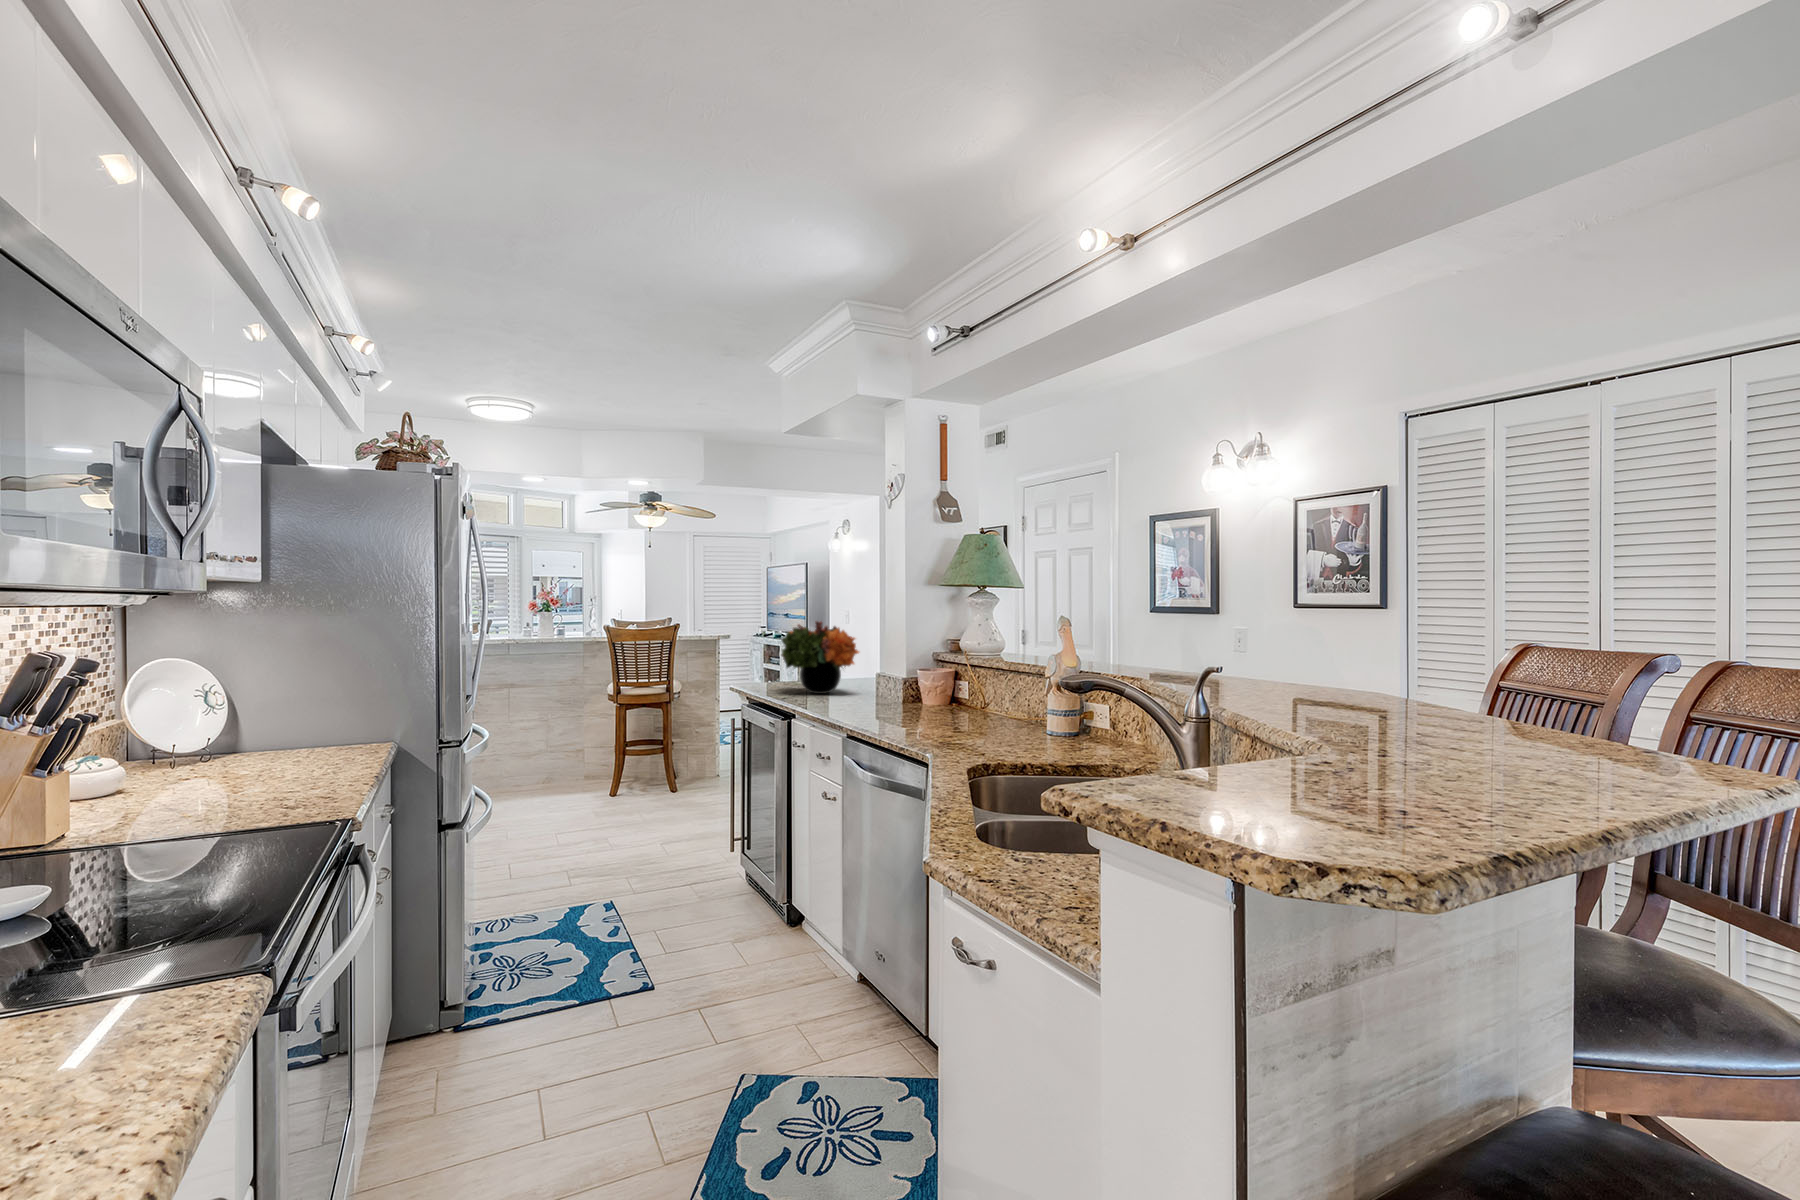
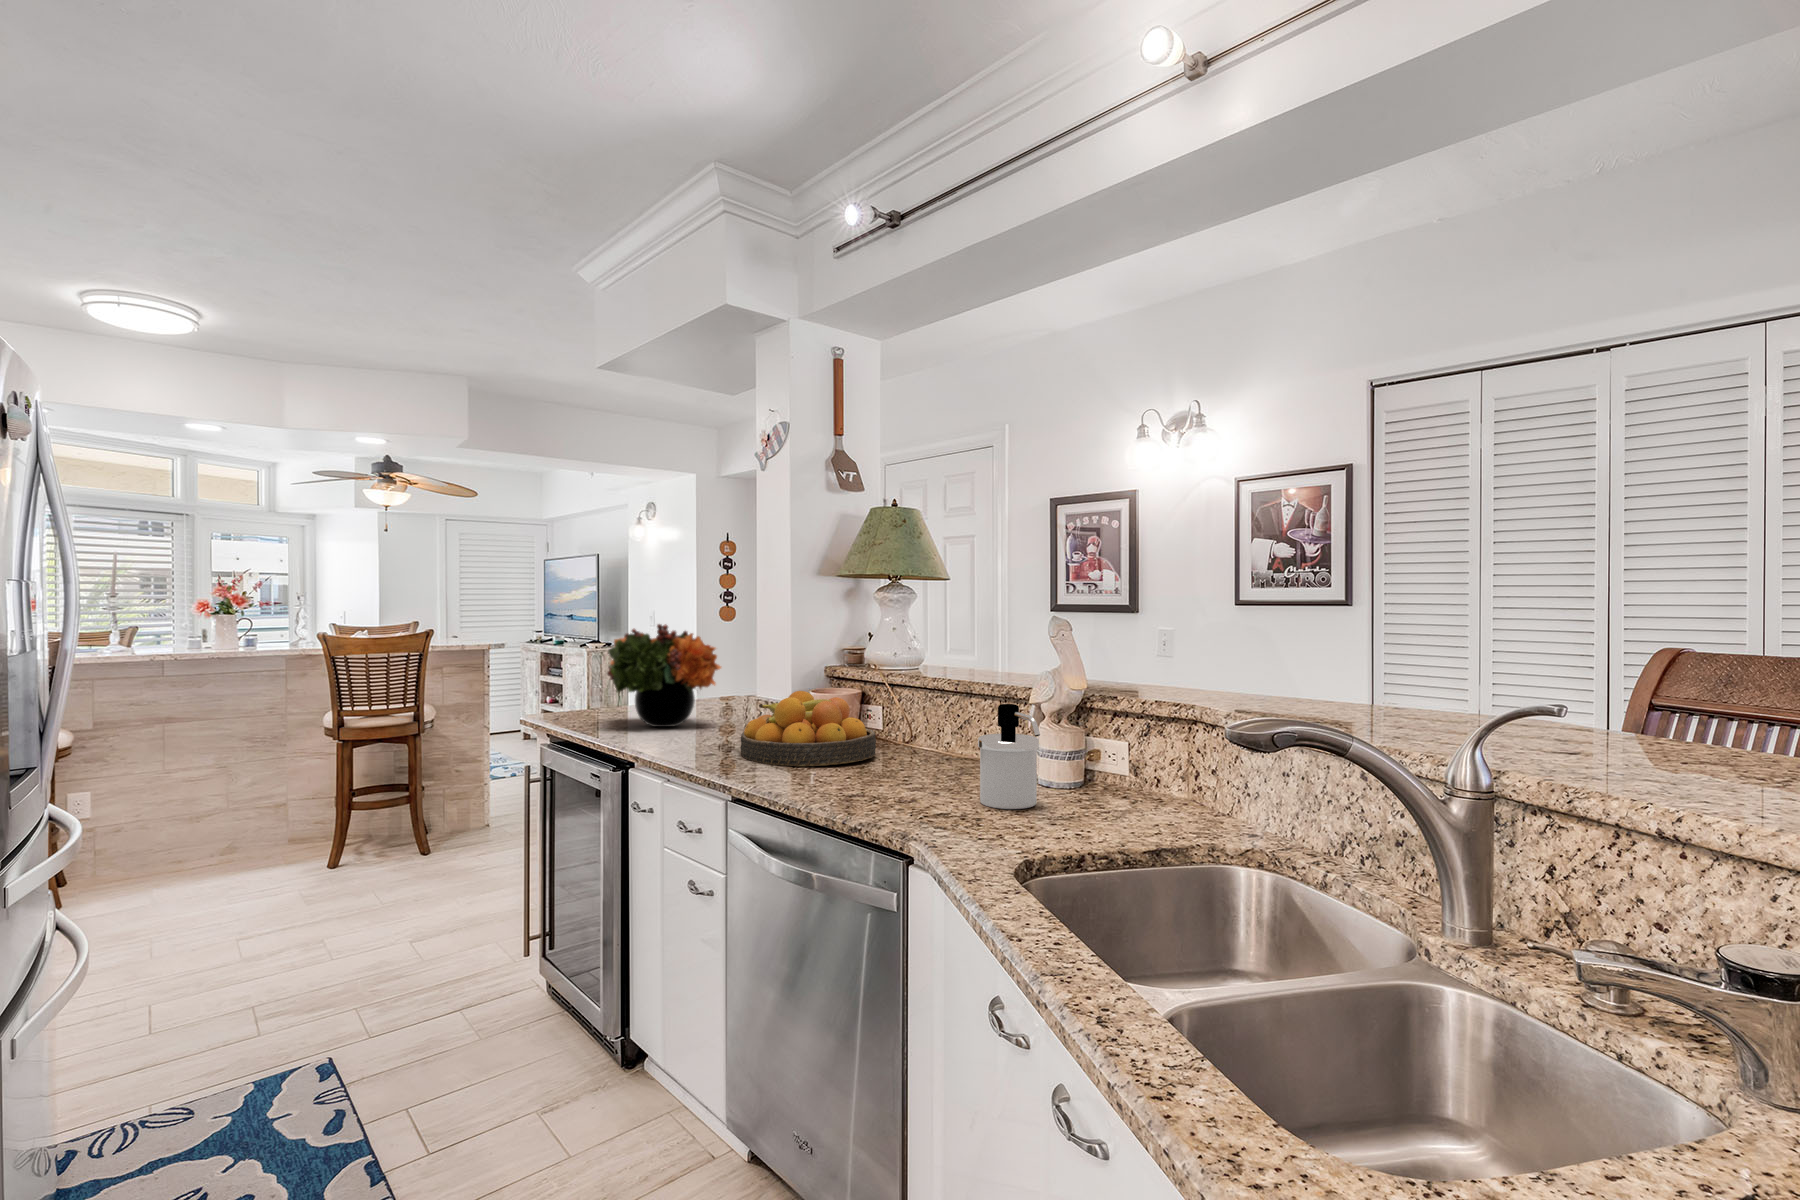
fruit bowl: none [859,668,953,719] -> present [740,691,876,766]
soap dispenser: none [996,676,1037,746] -> present [978,704,1040,809]

